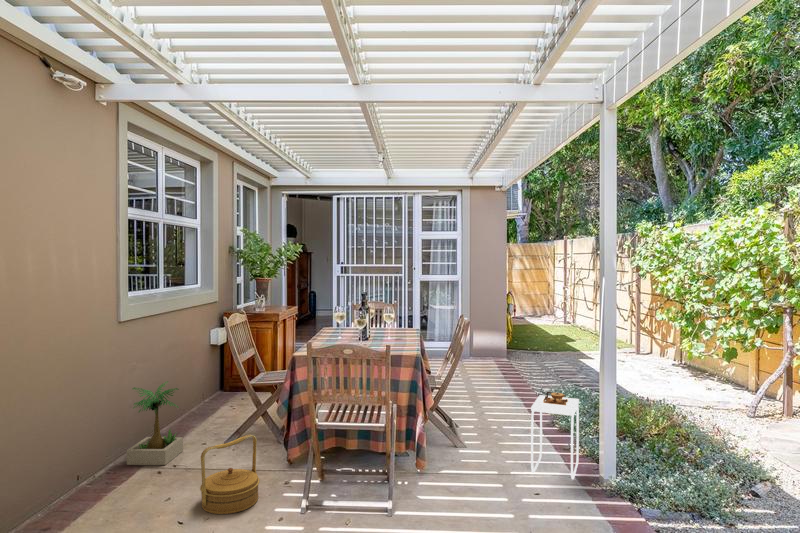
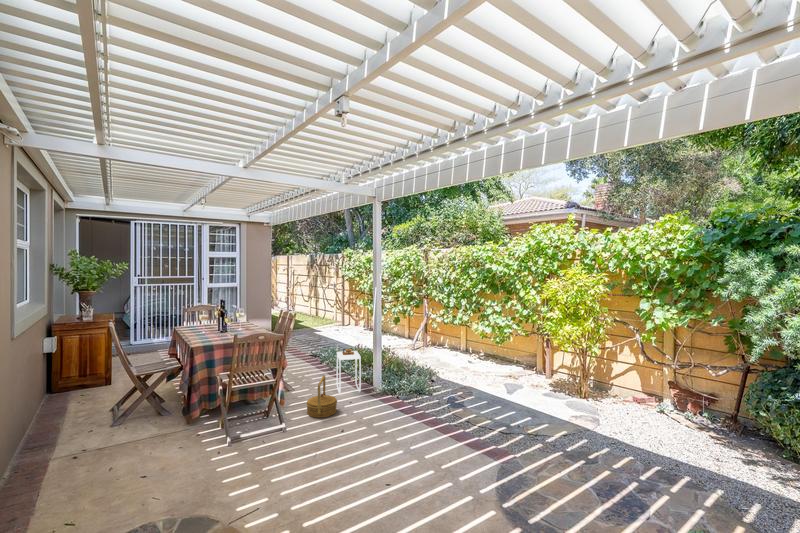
potted plant: present [127,381,183,465] -> none [23,384,89,461]
basket: present [200,434,259,514] -> present [306,376,337,418]

